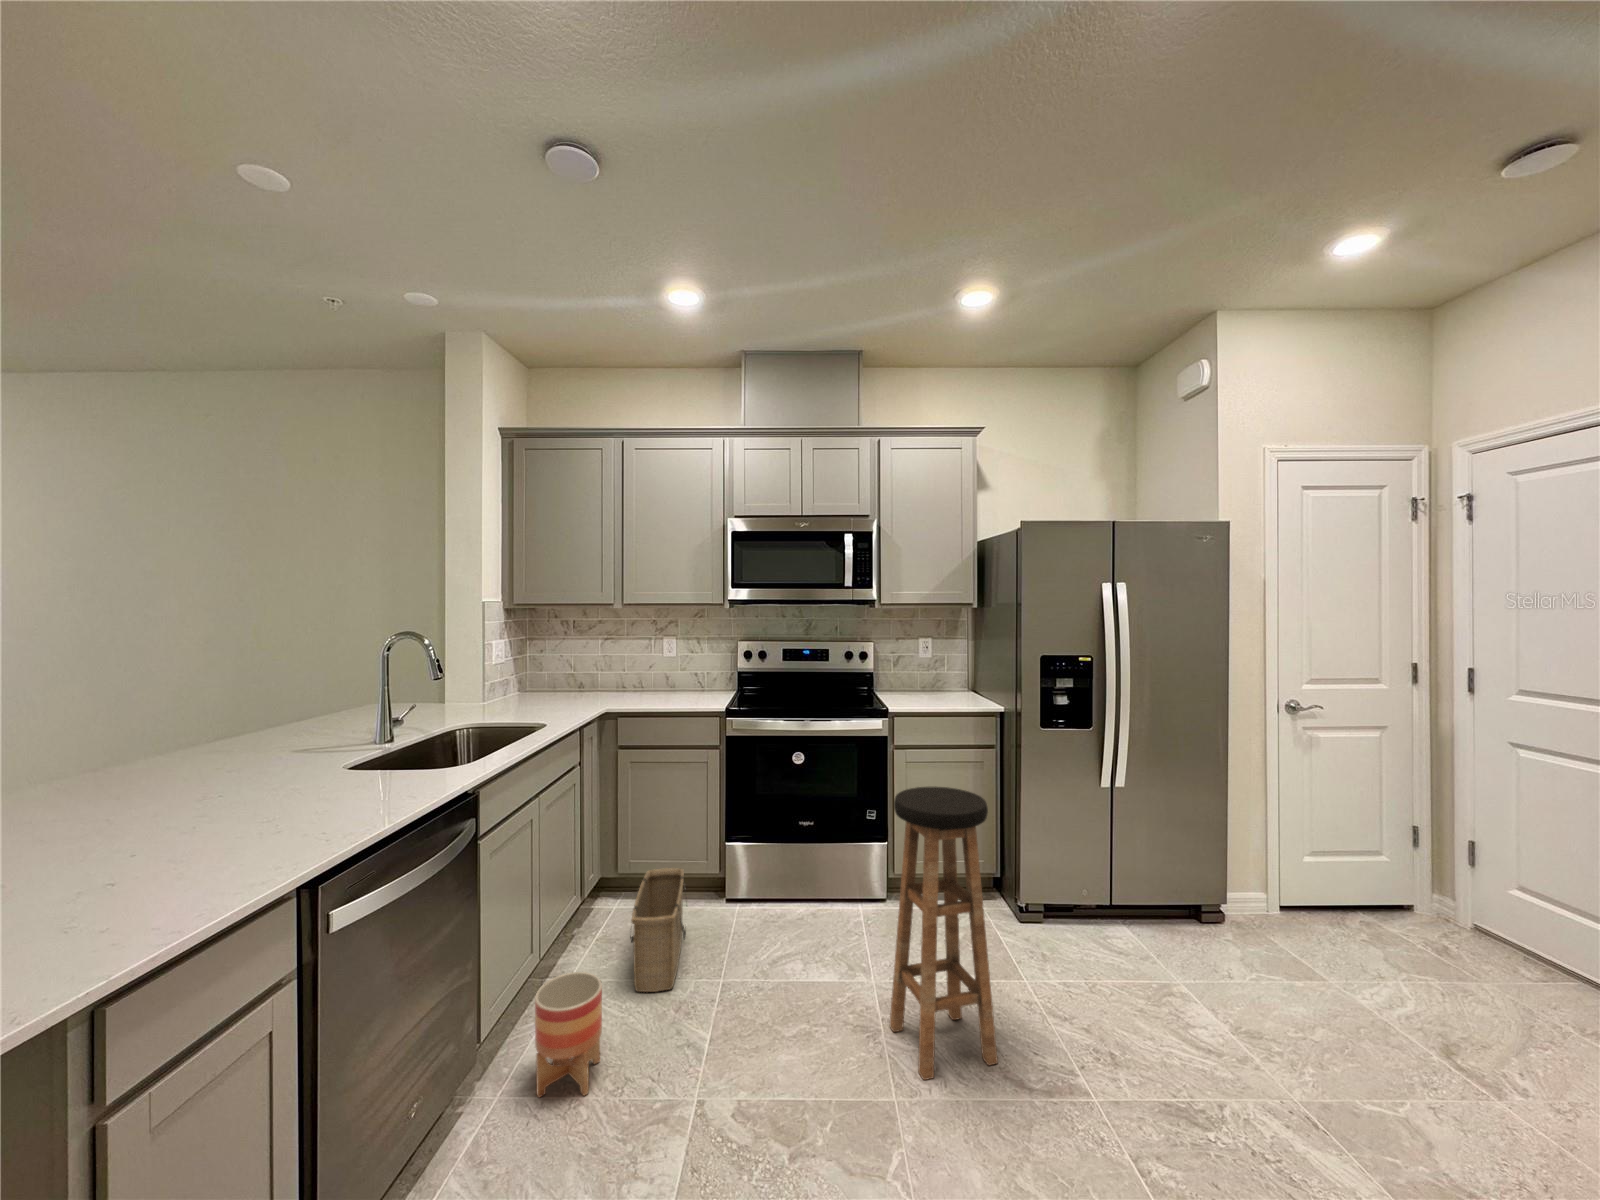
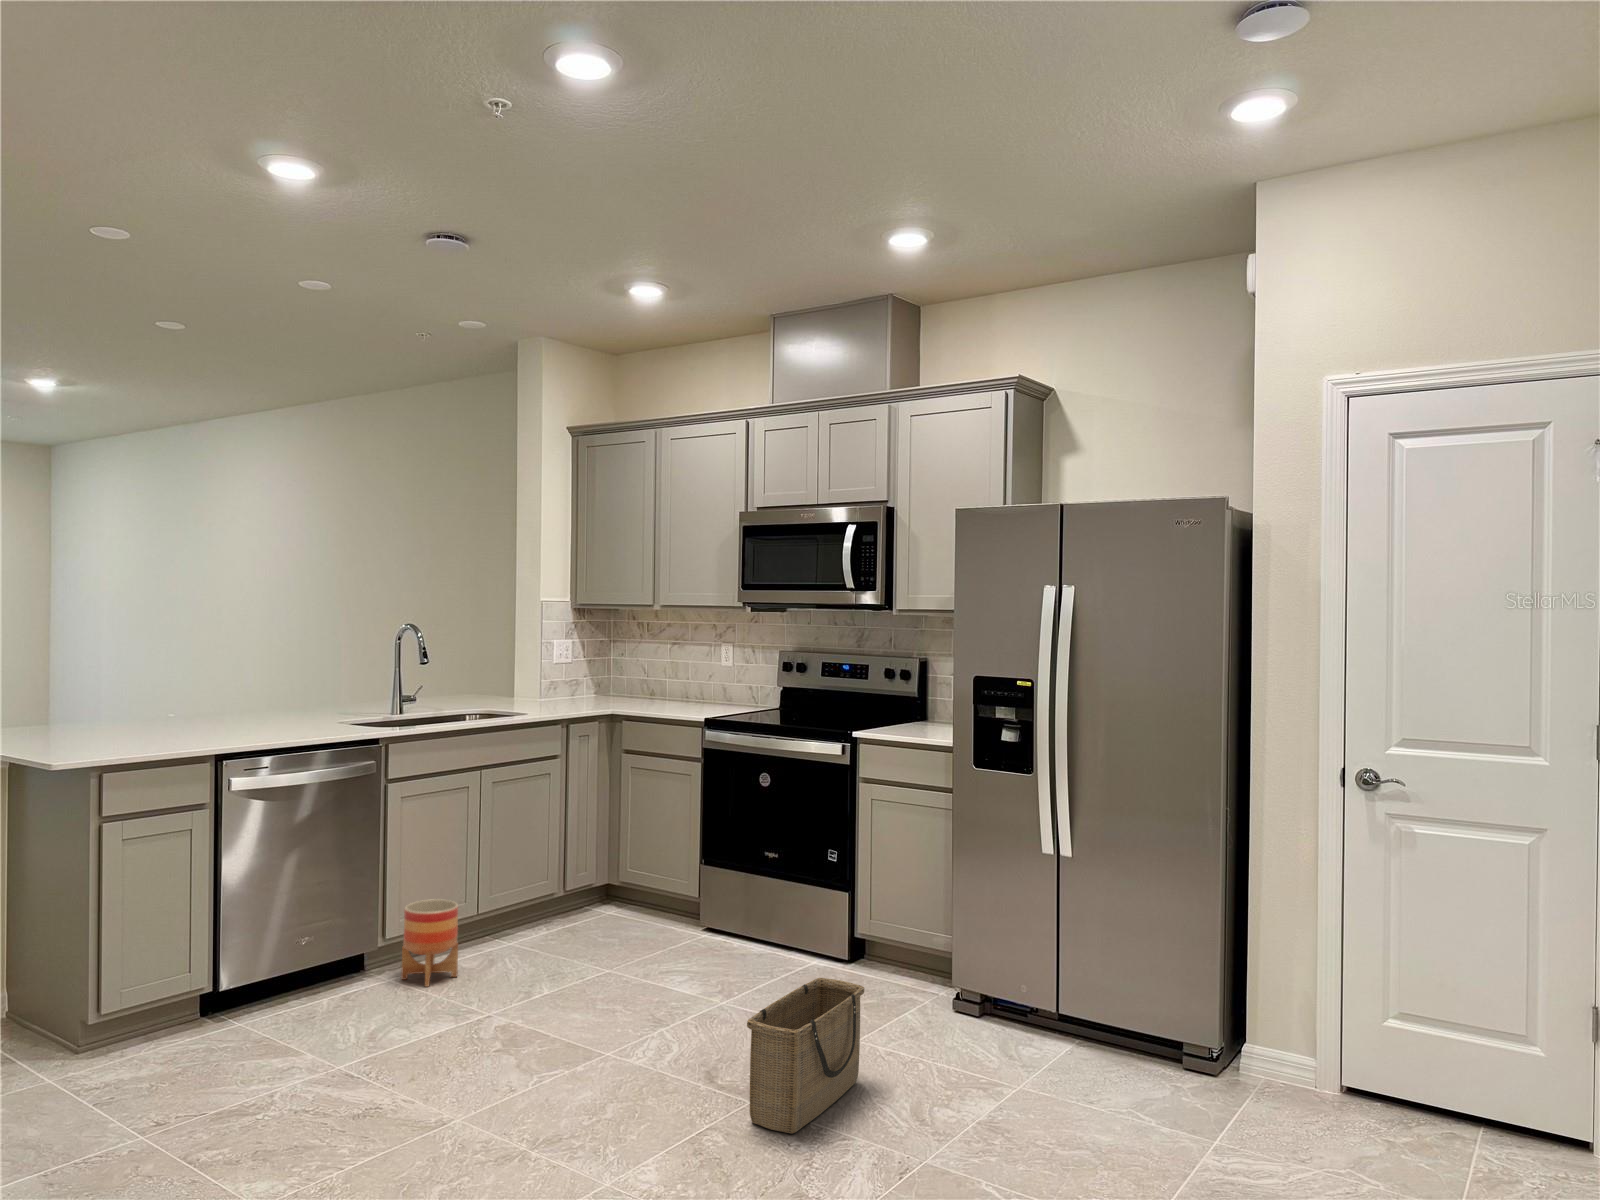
bar stool: present [890,787,998,1080] -> none [641,787,746,1062]
basket: present [631,868,686,992] -> present [747,978,864,1133]

